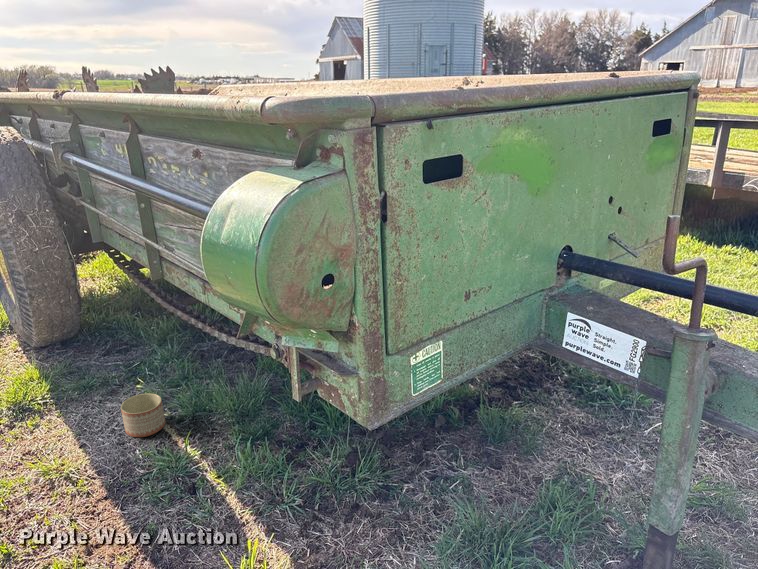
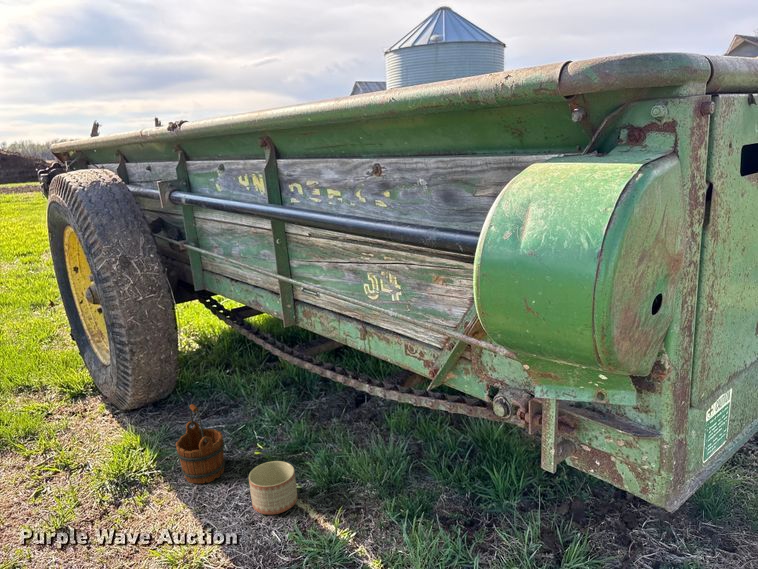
wooden bucket: none [65,343,111,411] -> present [176,404,225,483]

